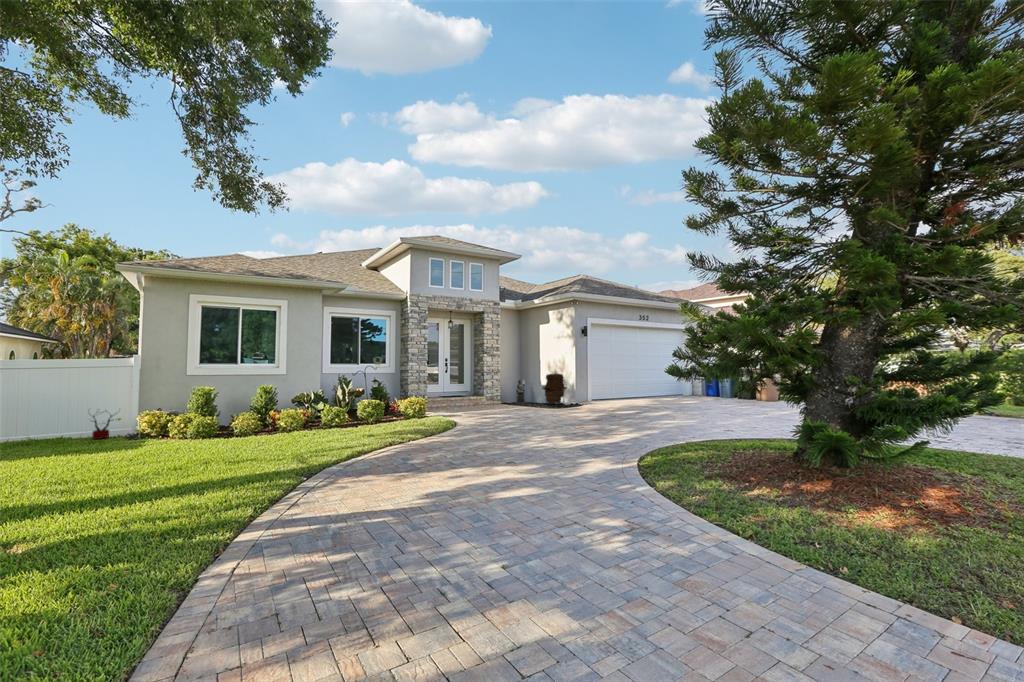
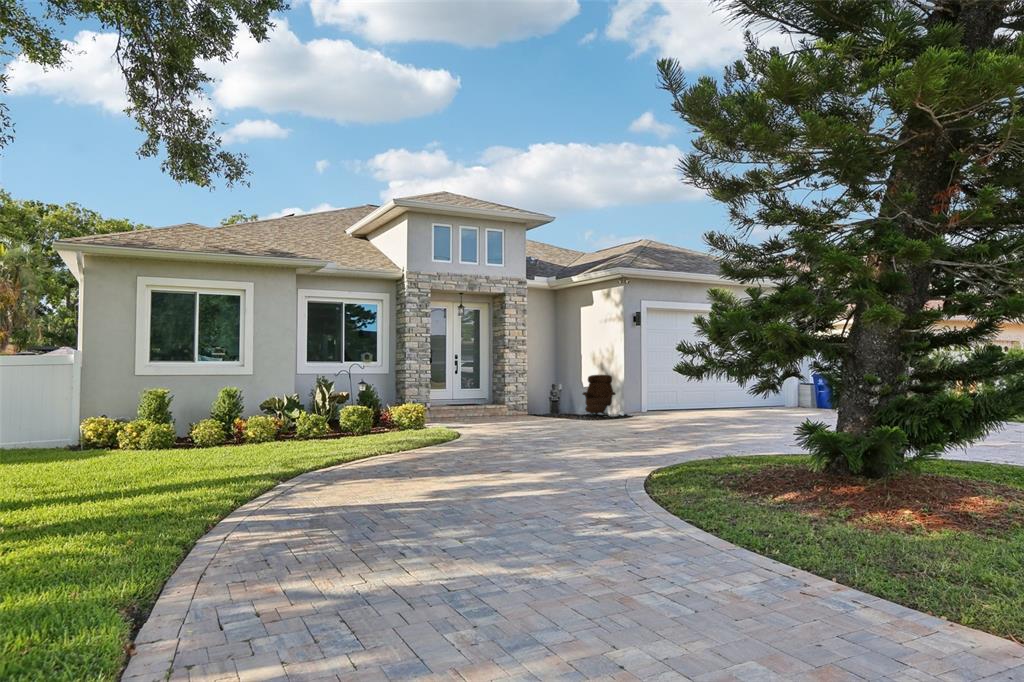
decorative plant: present [92,413,121,439] -> none [30,412,67,449]

